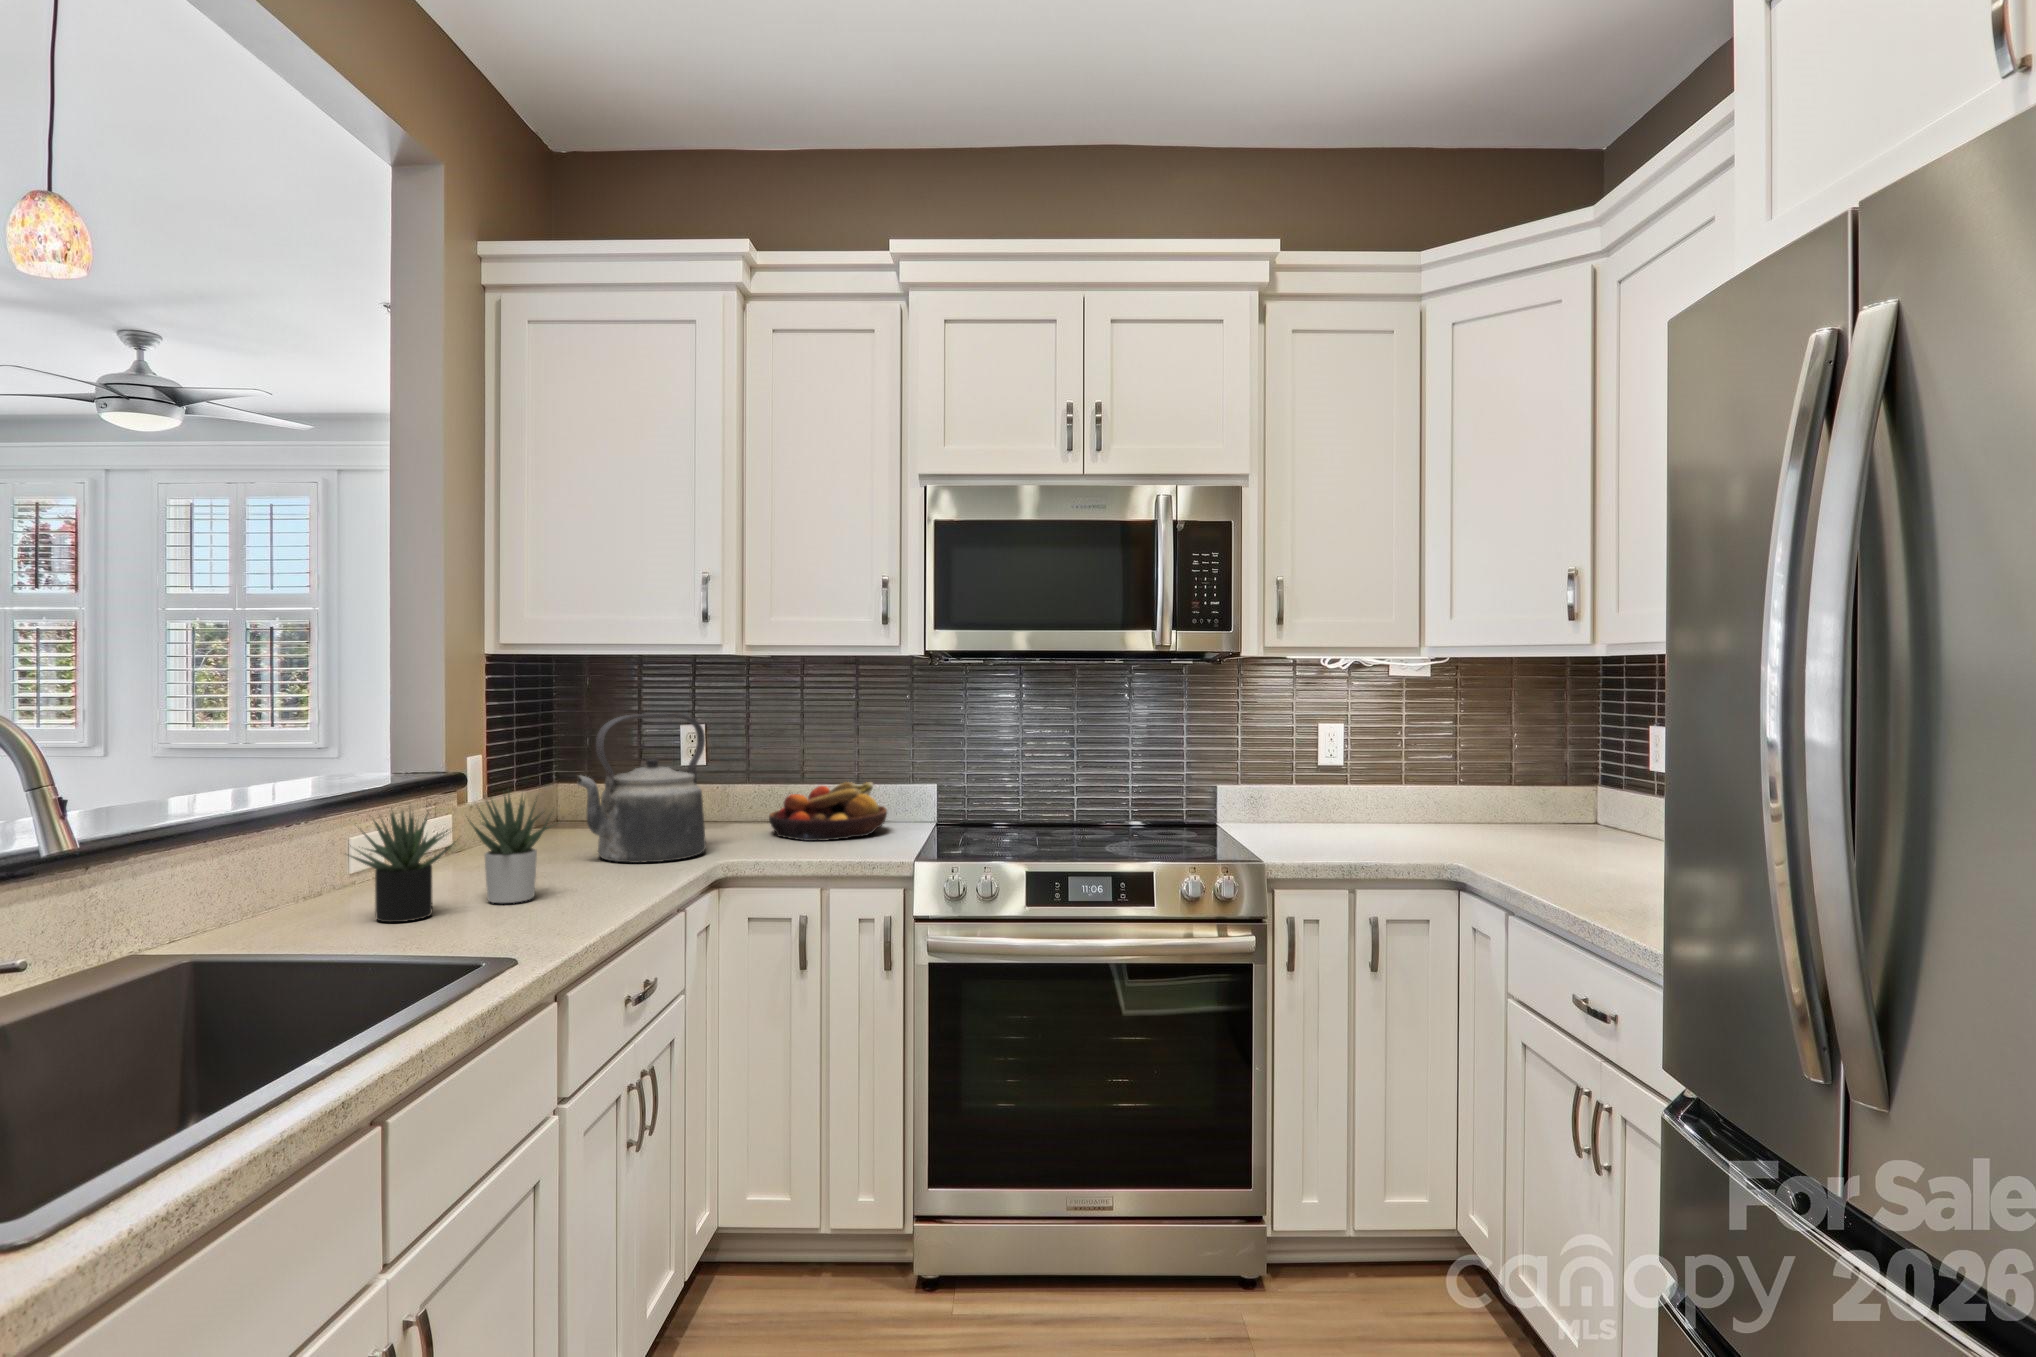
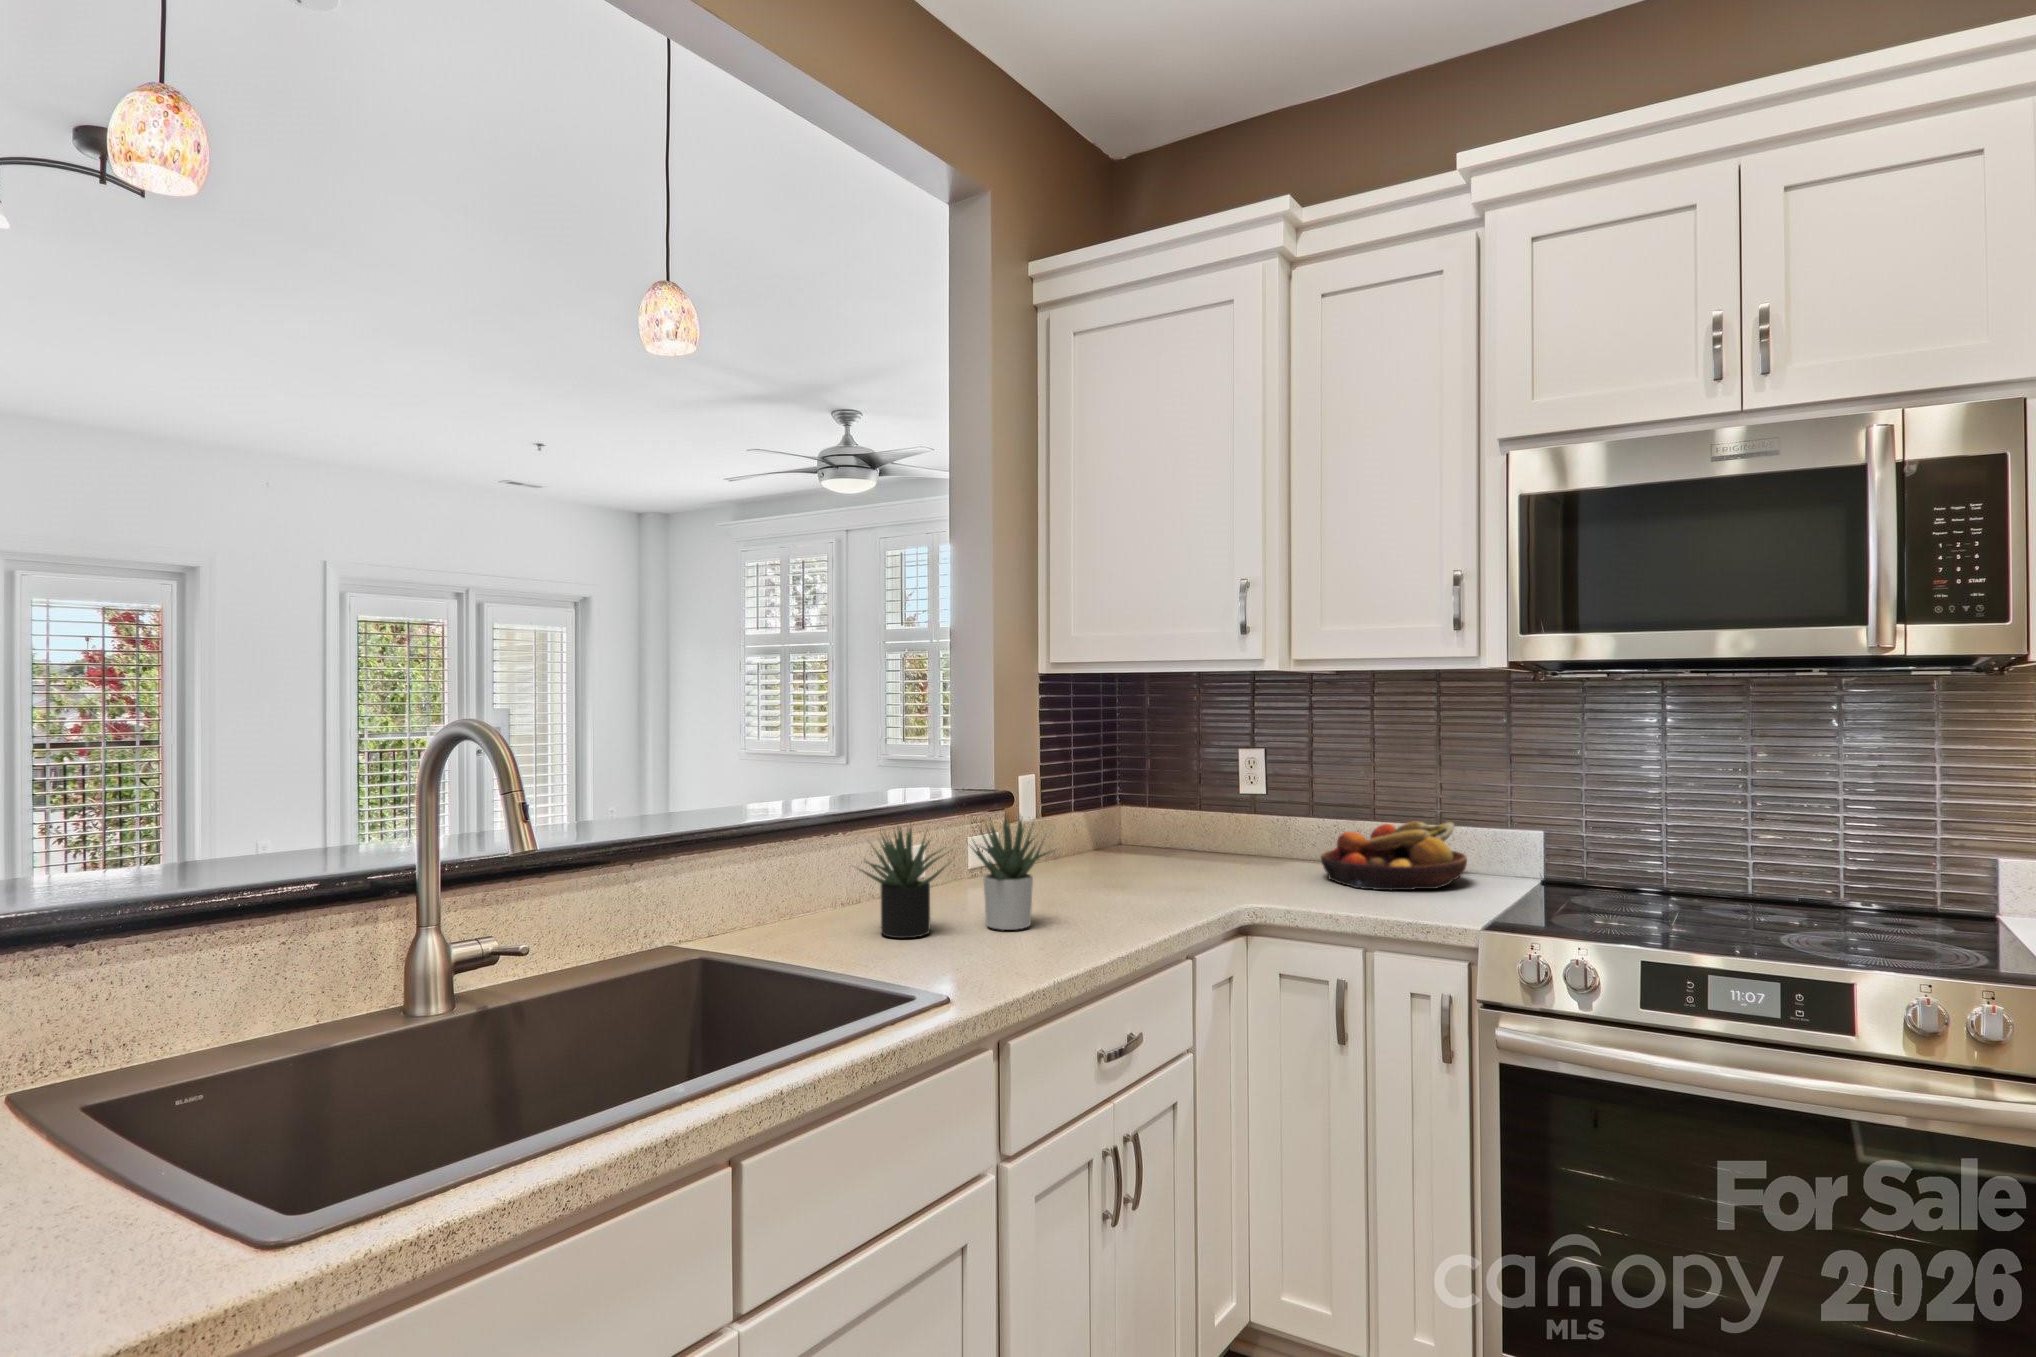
kettle: present [577,713,706,863] -> none [1098,735,1238,898]

